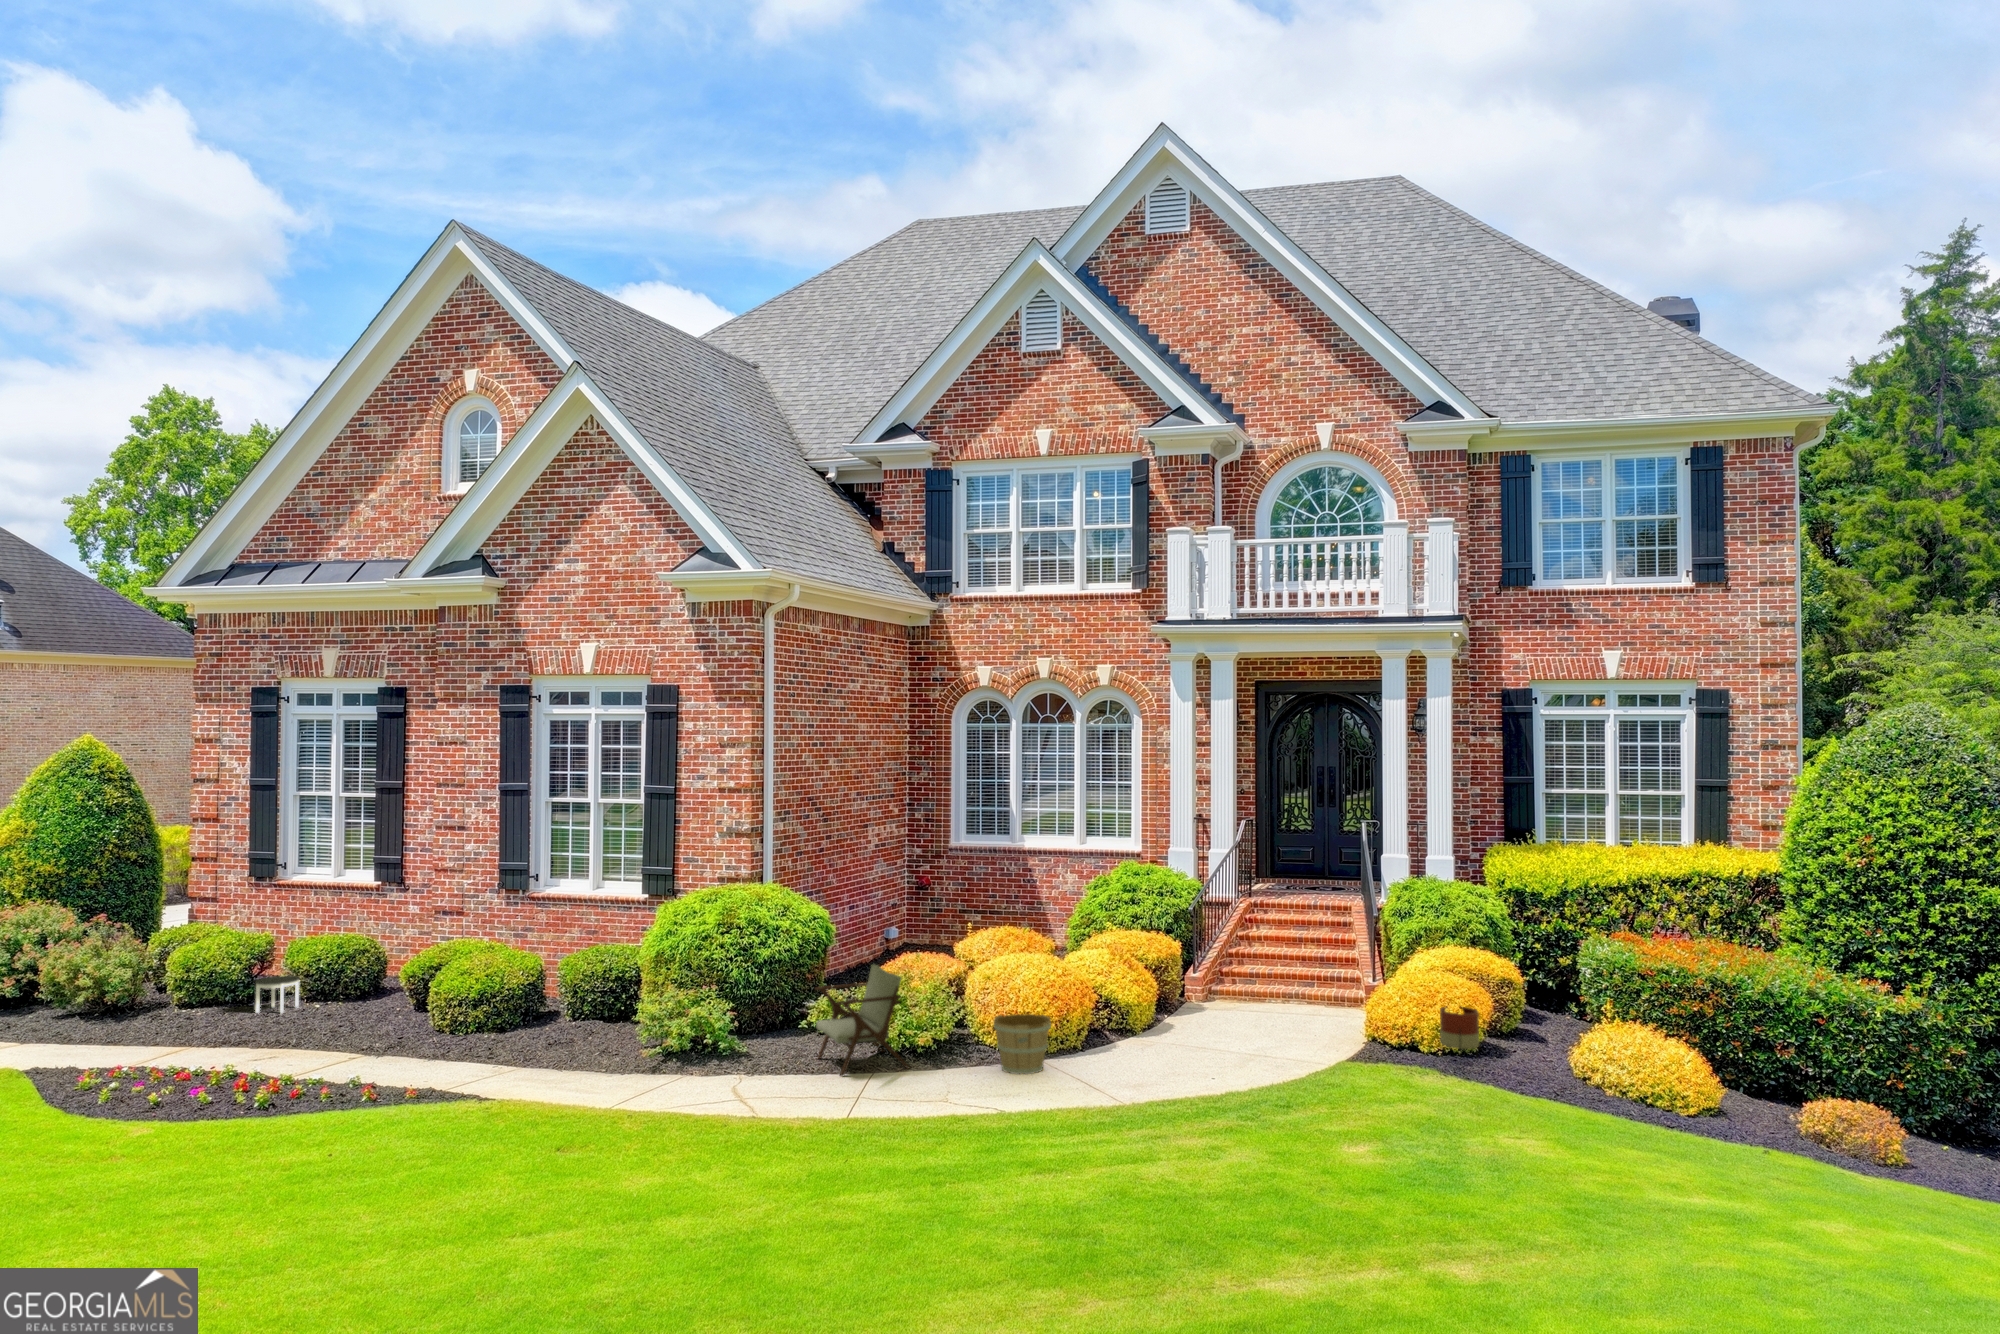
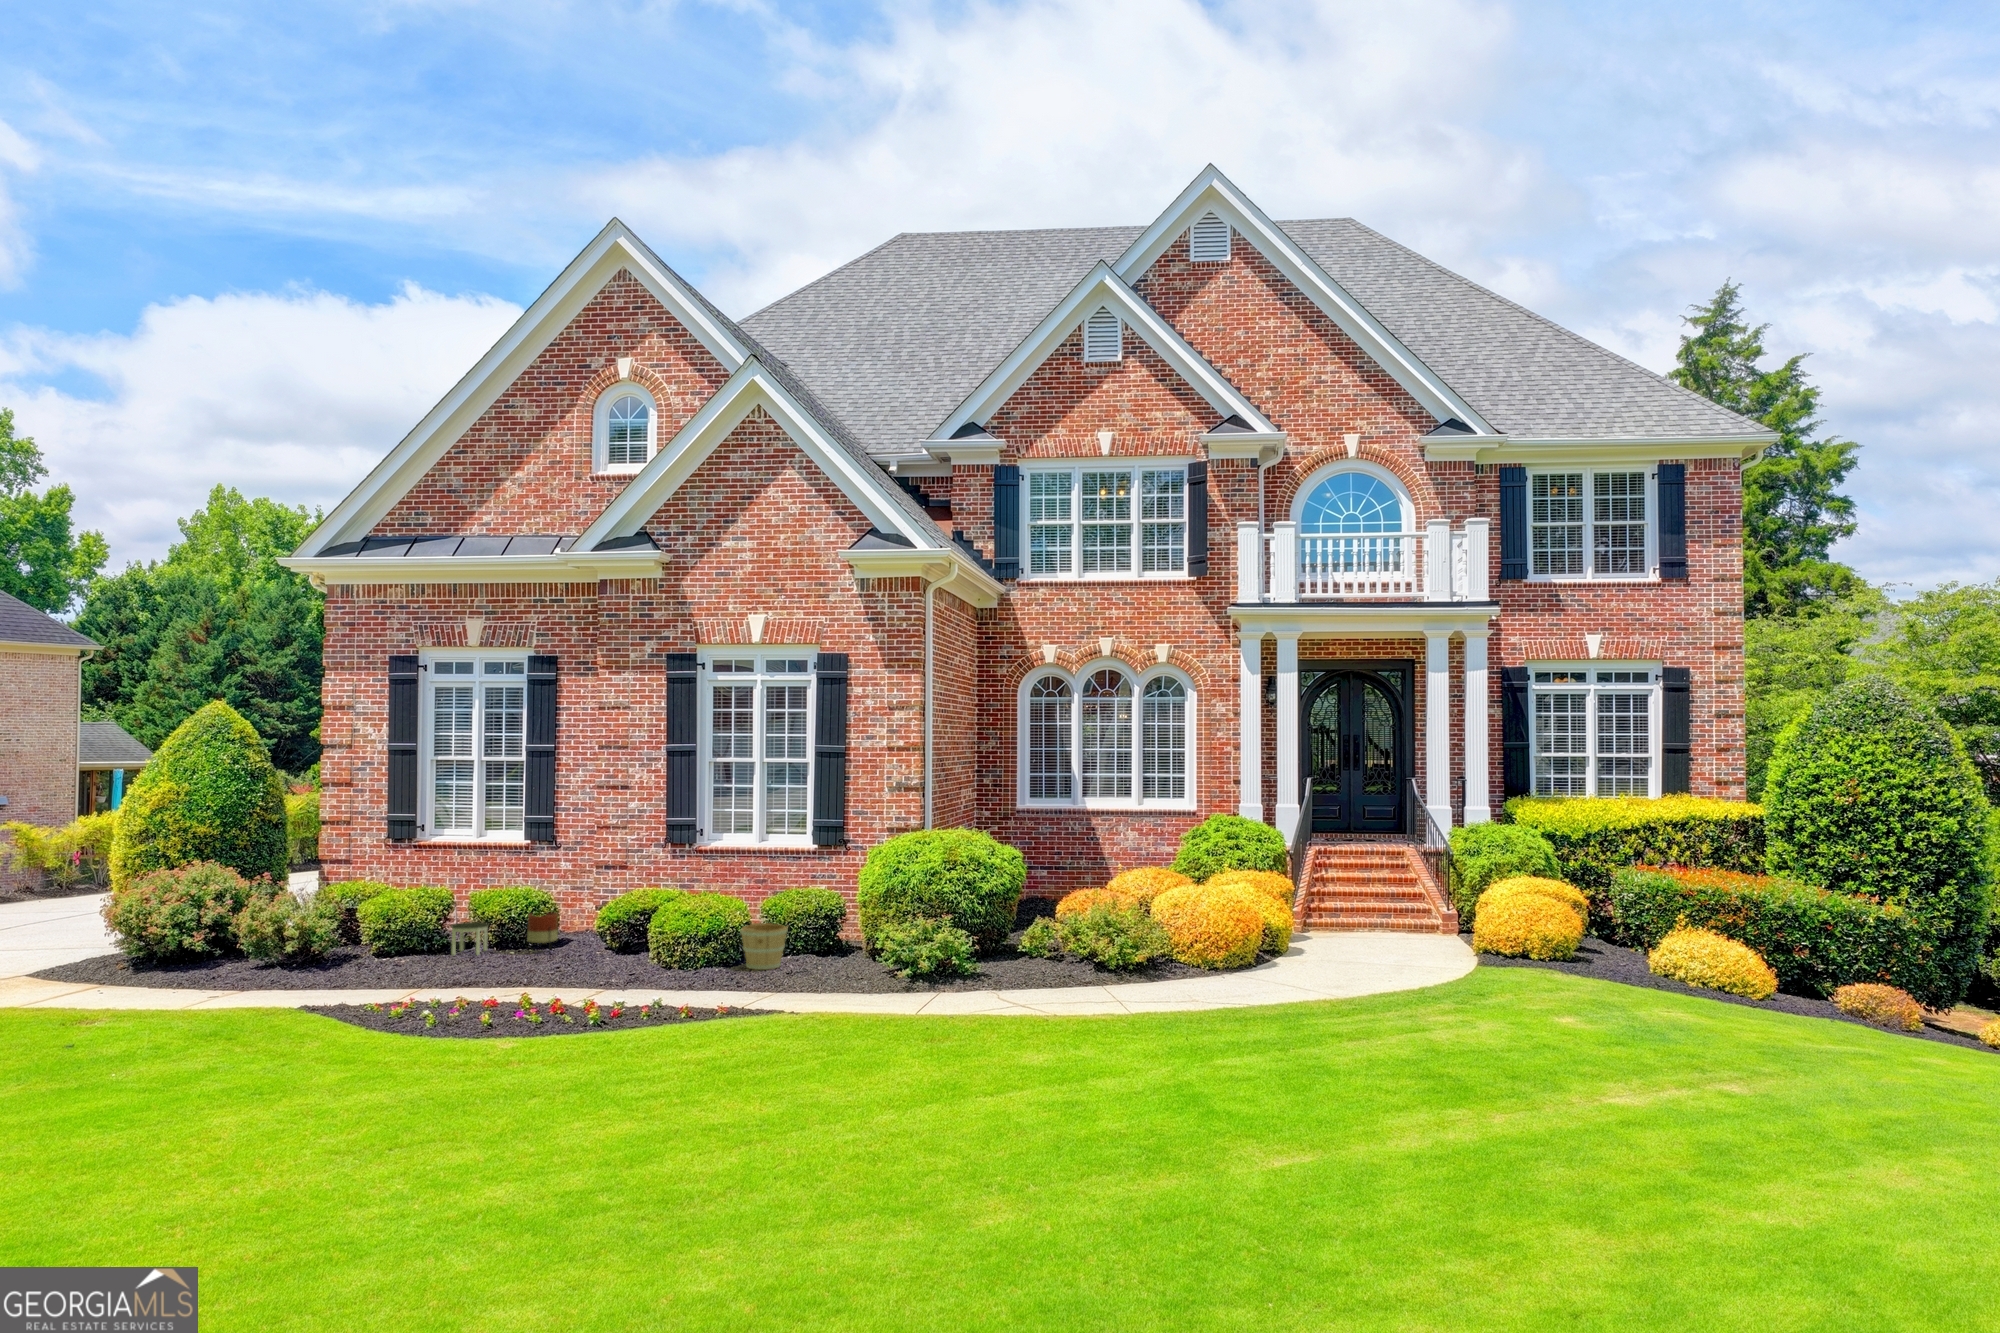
lounge chair: present [816,965,909,1077] -> none [1024,894,1114,986]
planter: present [1440,1007,1479,1049] -> present [527,912,558,945]
wooden bucket: present [994,1014,1051,1074] -> present [740,923,788,970]

